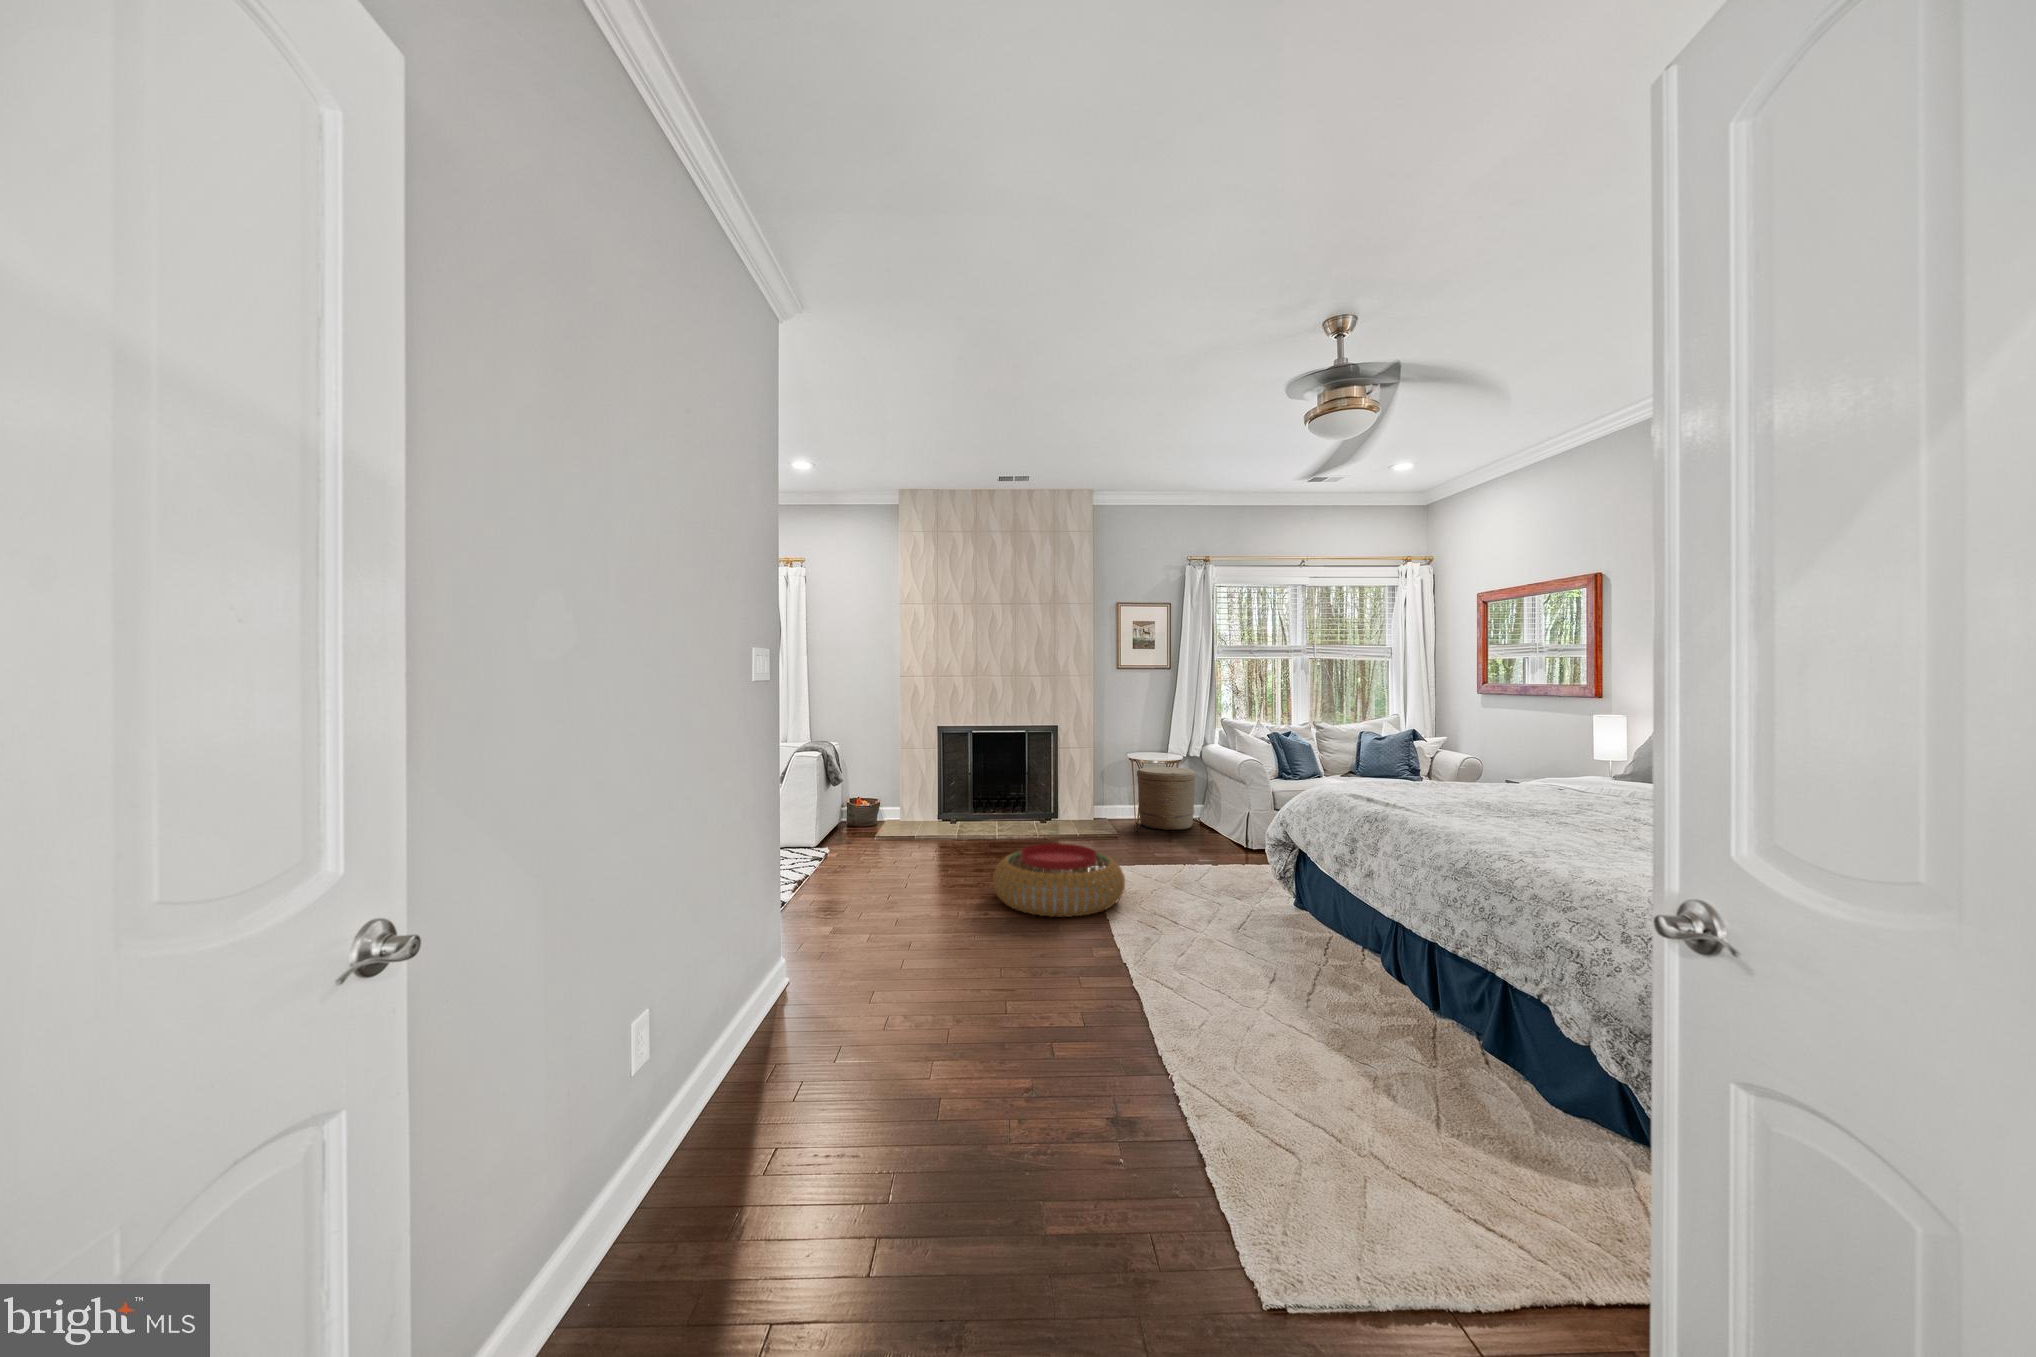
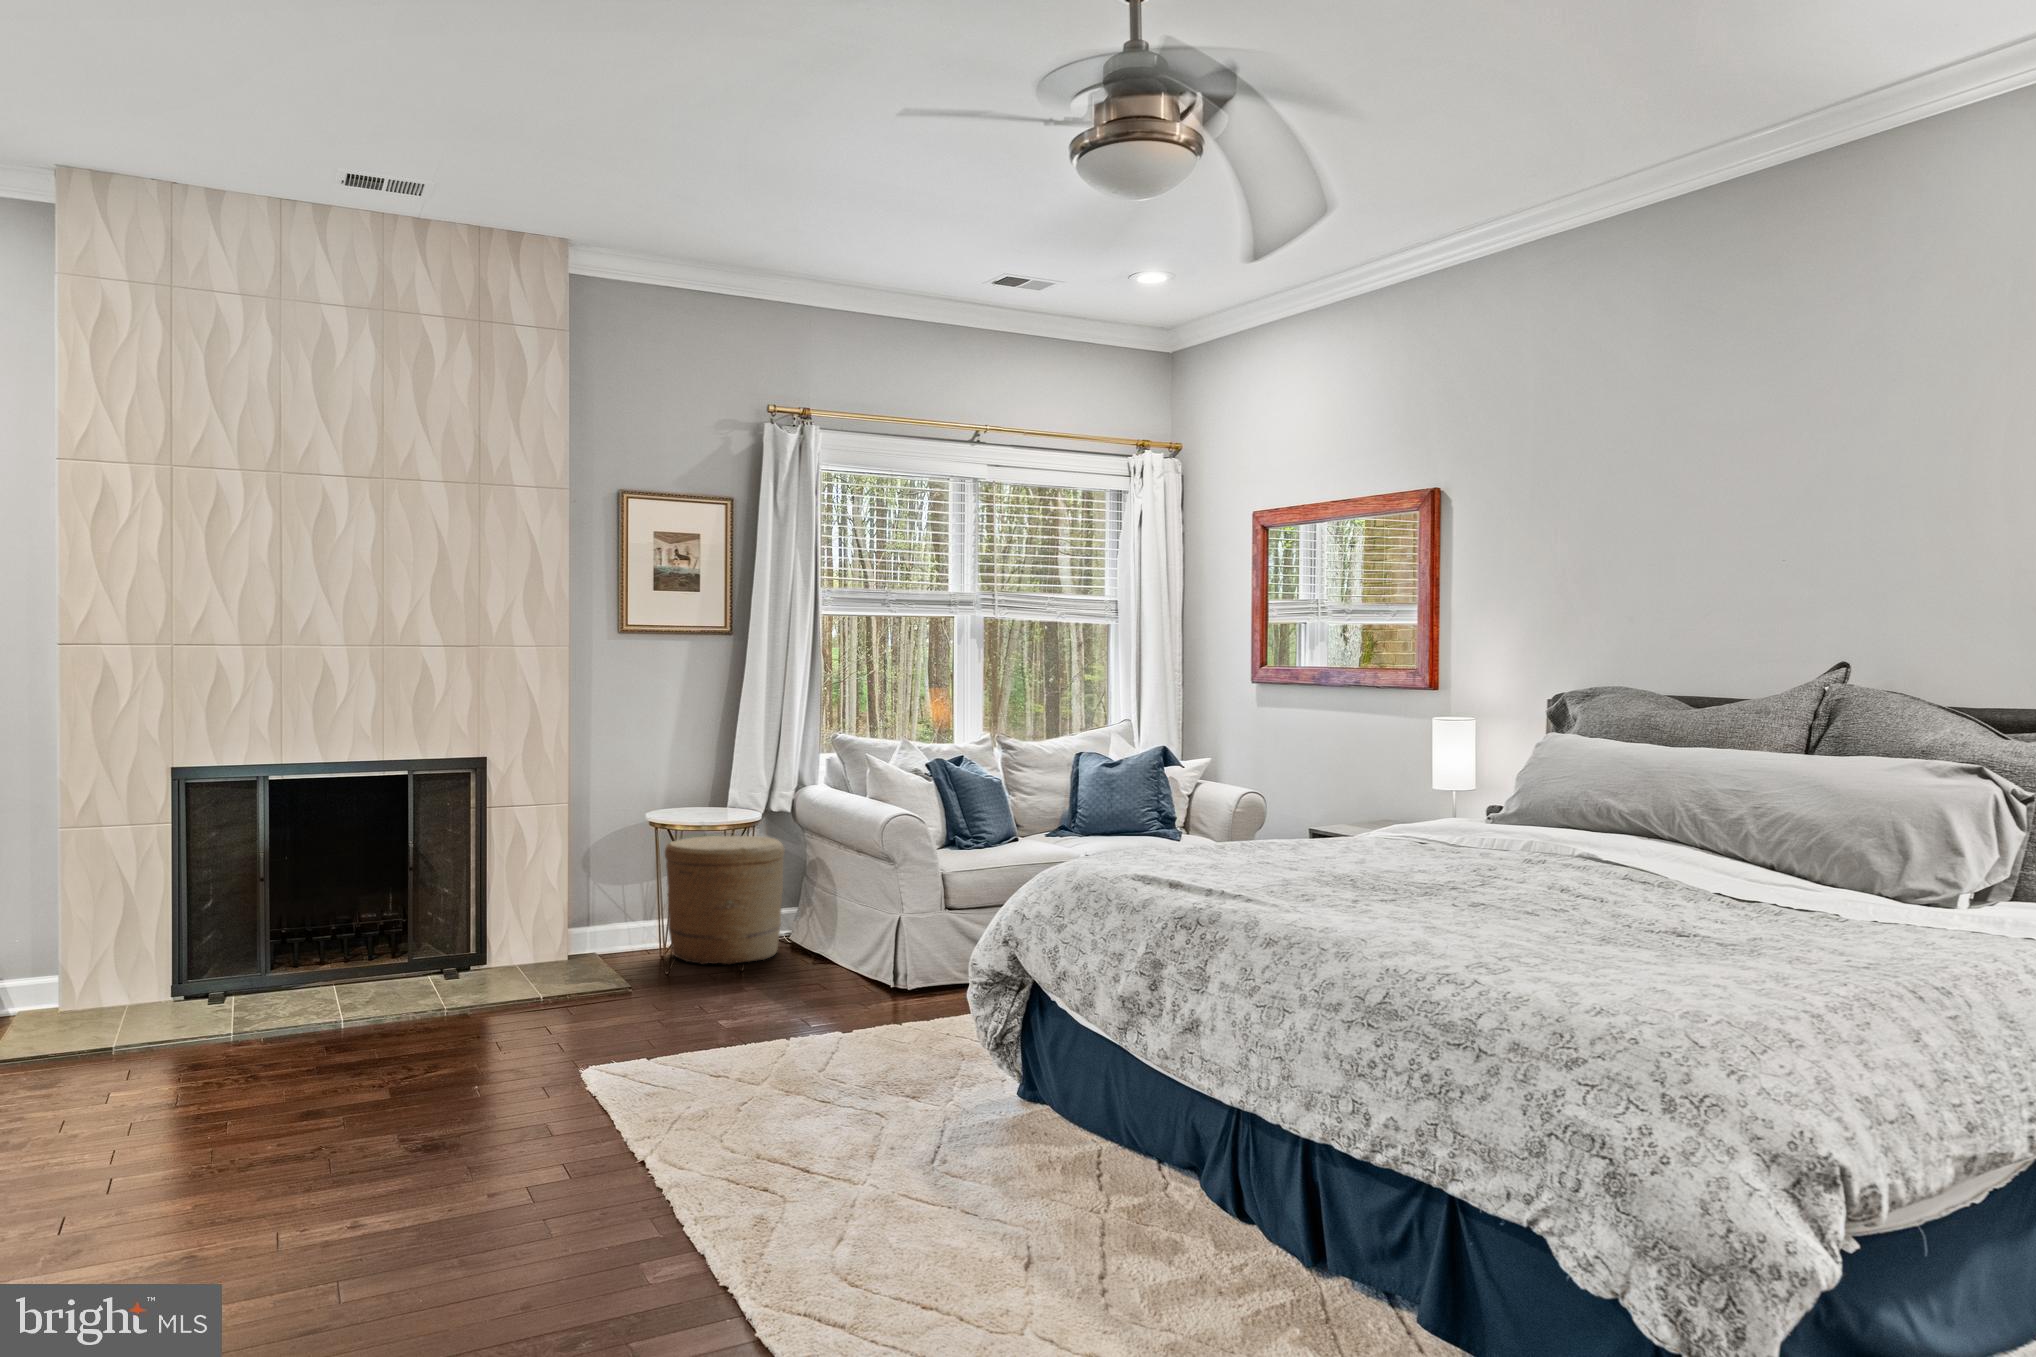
pouf: present [993,843,1125,917] -> none [371,1023,685,1197]

